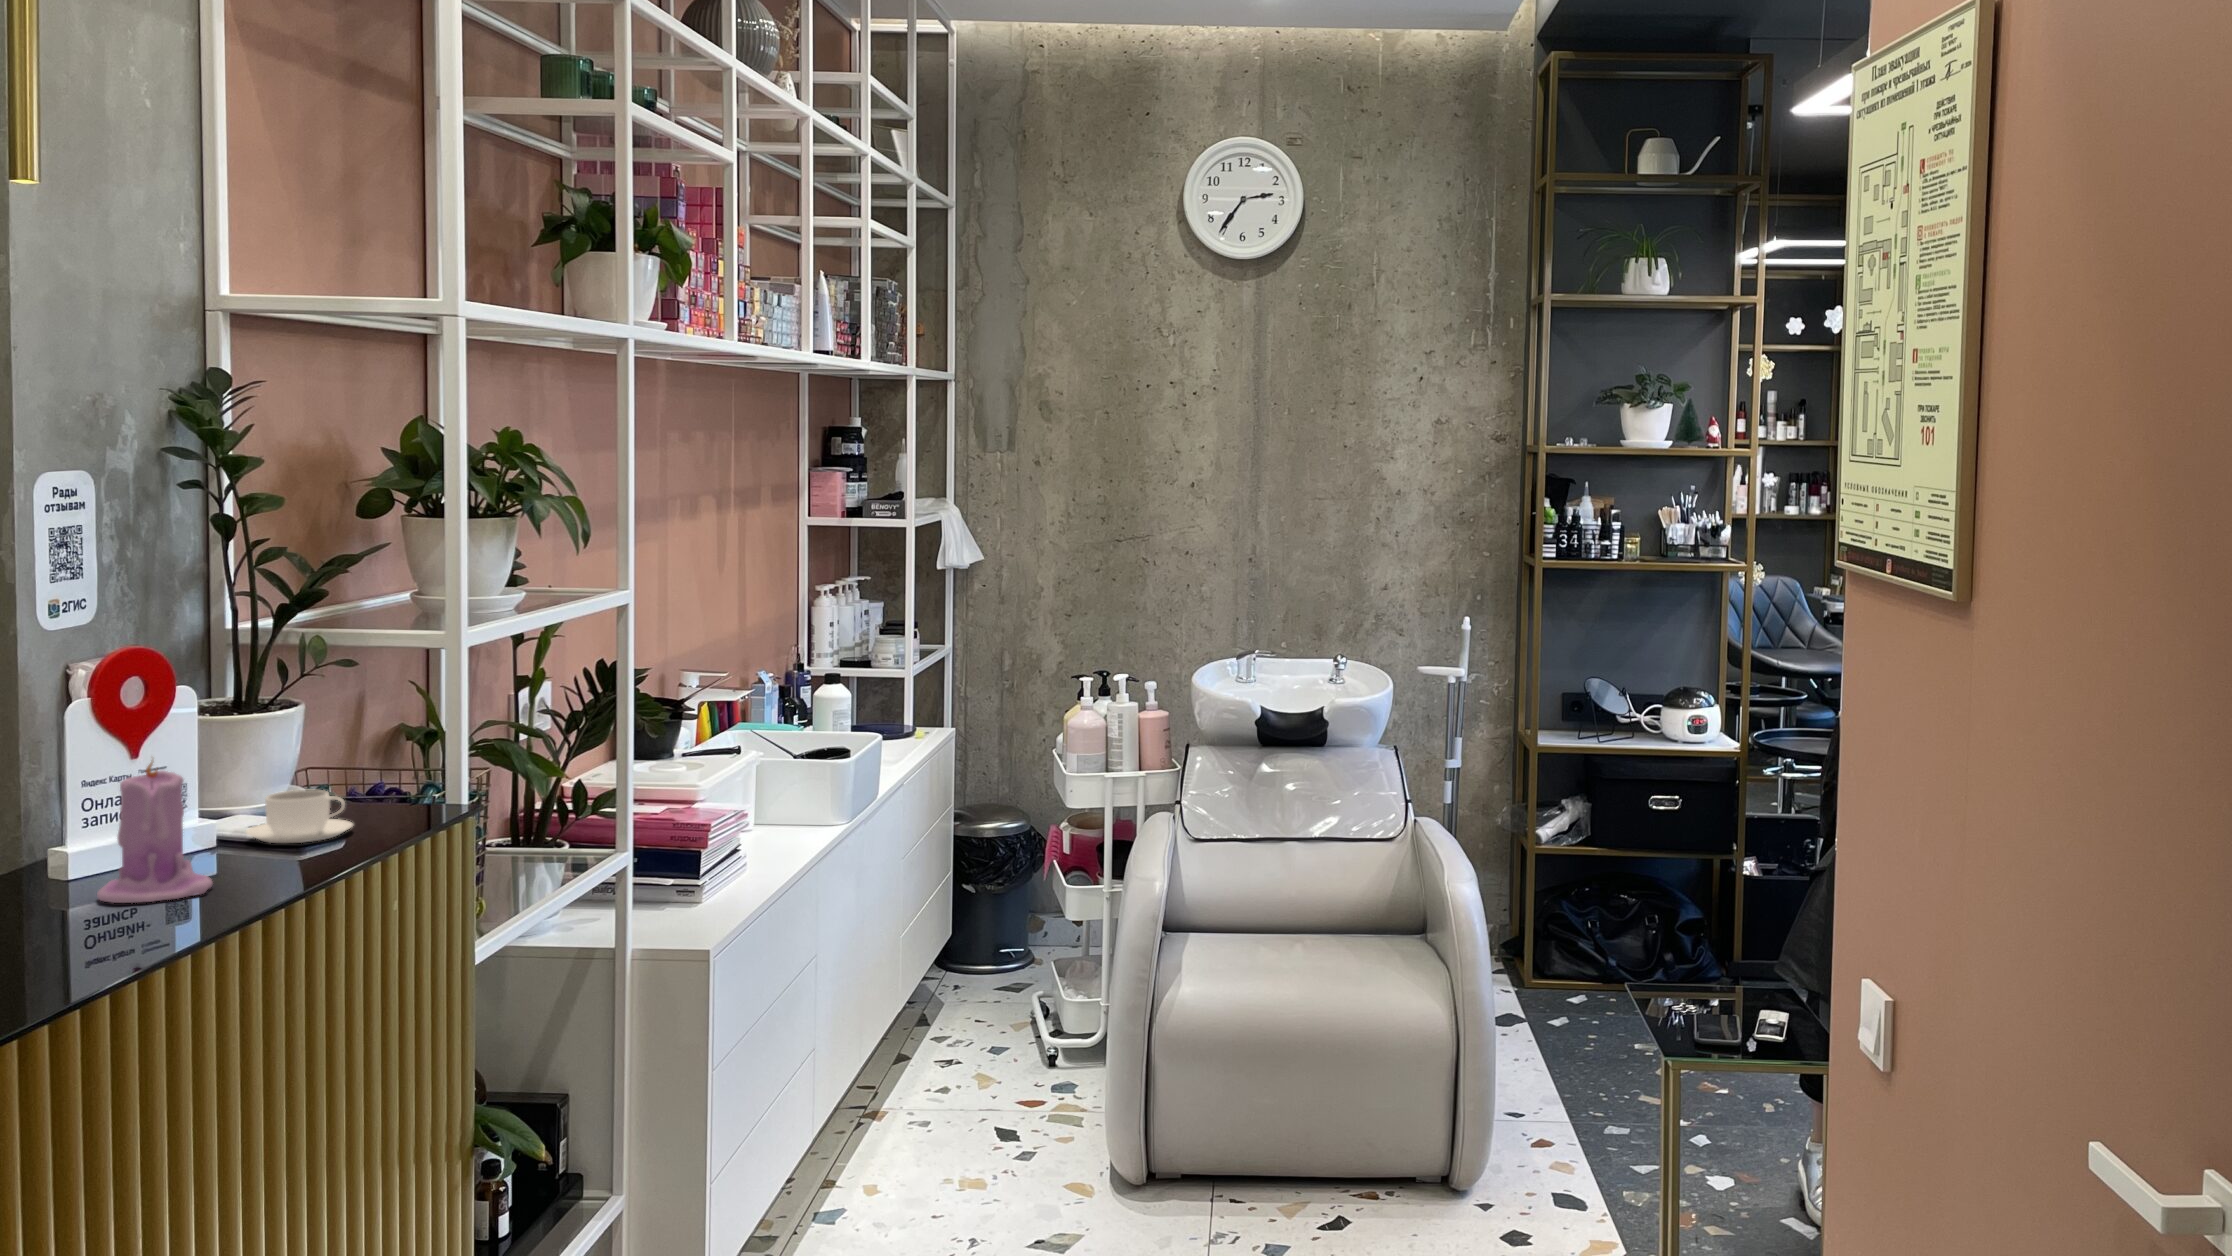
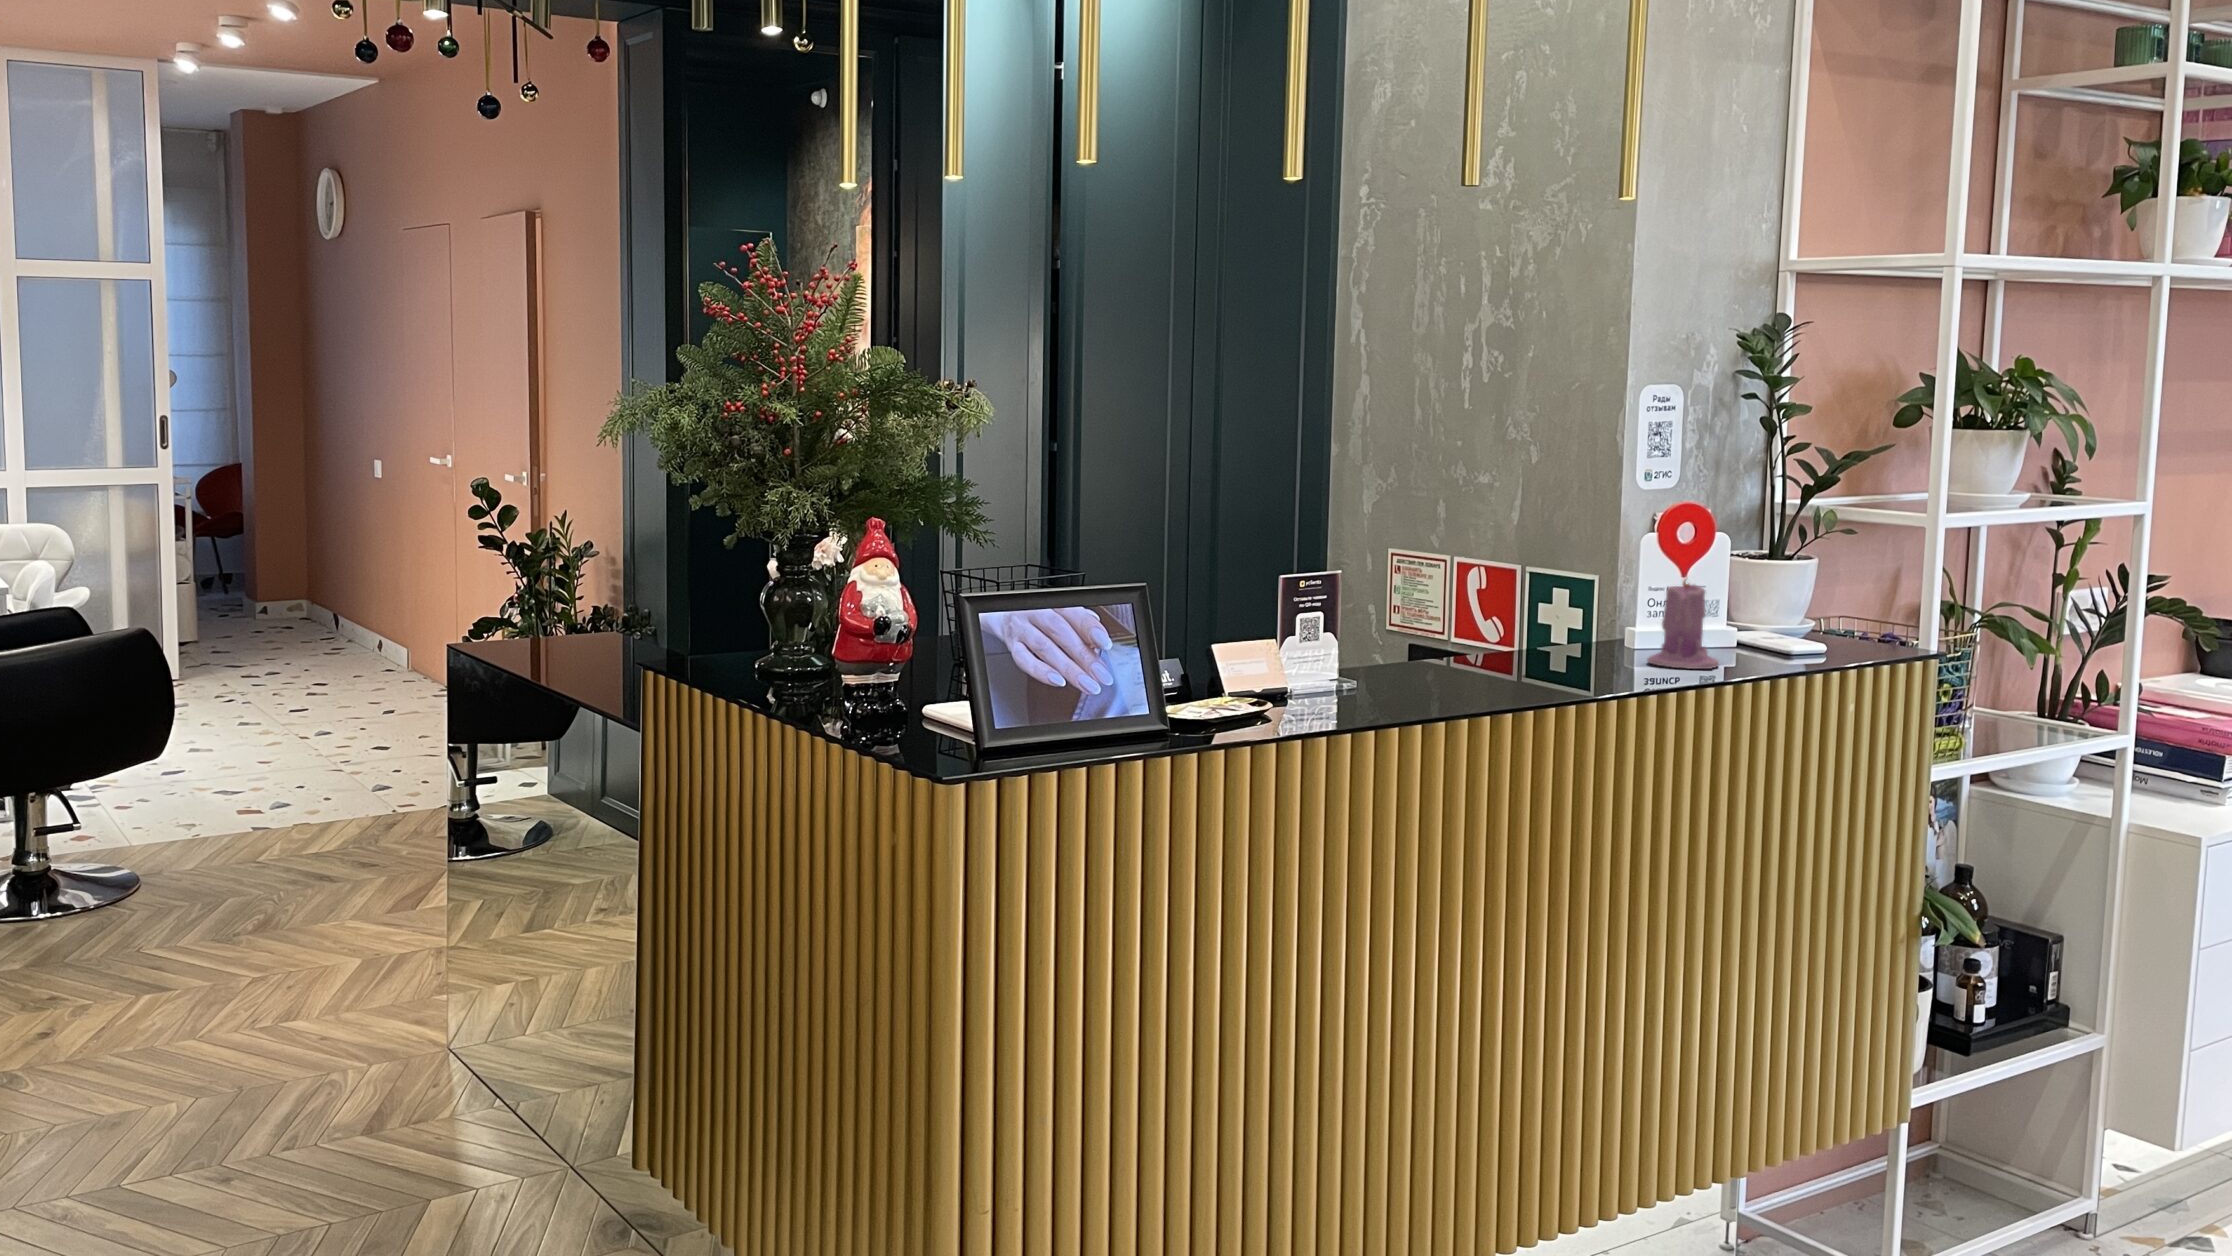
coffee cup: present [246,790,353,843] -> none [1760,619,1837,655]

